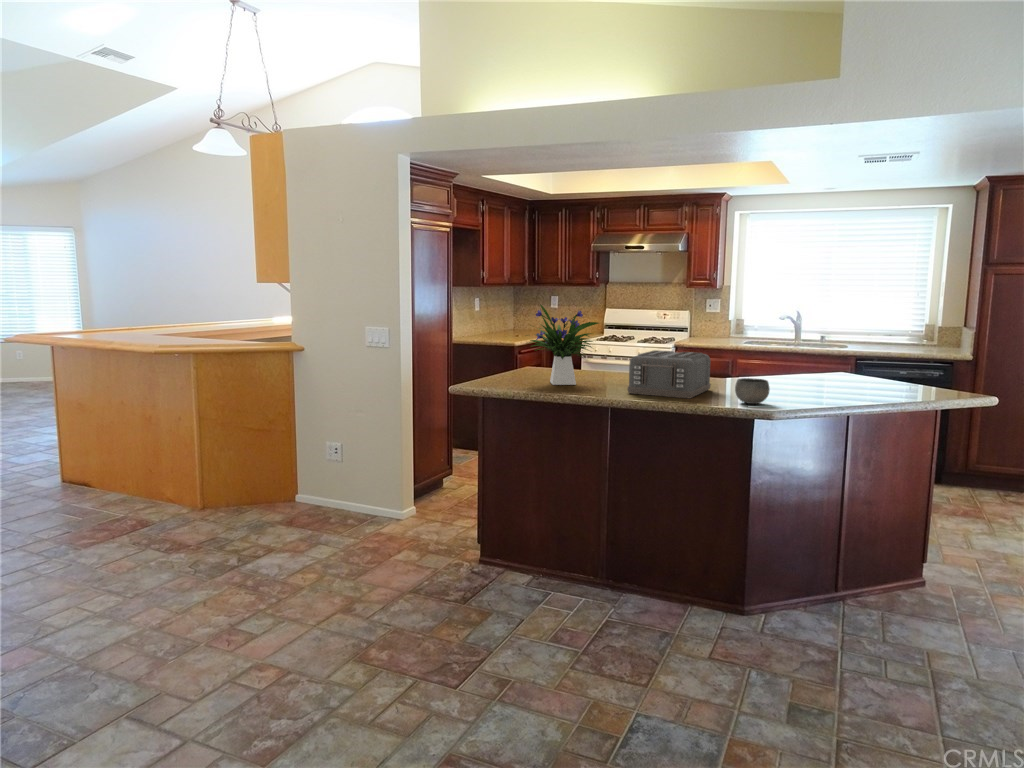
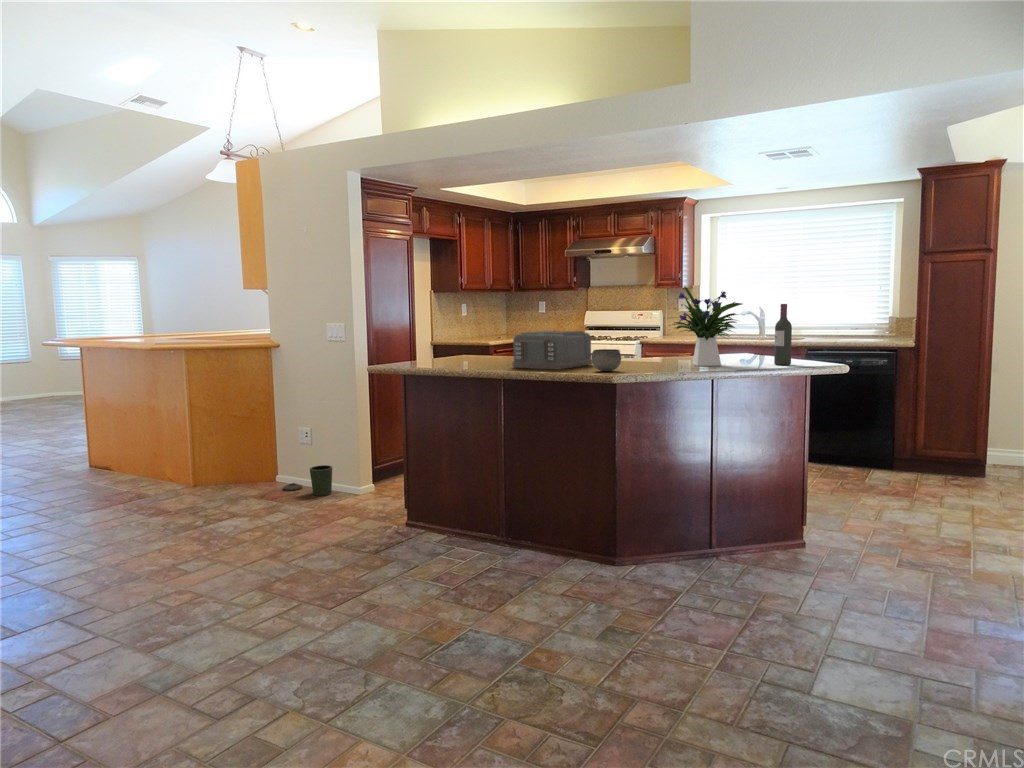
flower arrangement: present [529,305,599,385] -> present [672,286,742,366]
wine bottle: none [912,329,935,396] -> present [774,304,792,365]
trash can: none [310,487,371,522] -> present [283,465,332,496]

